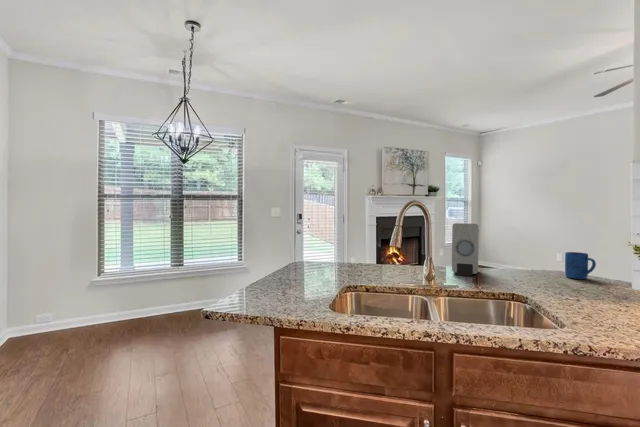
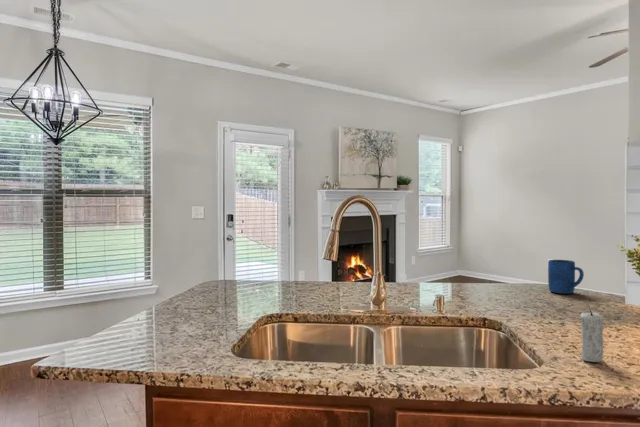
soap dispenser: present [452,223,479,276] -> none [410,226,444,294]
candle: none [596,282,616,327] -> present [581,308,604,362]

